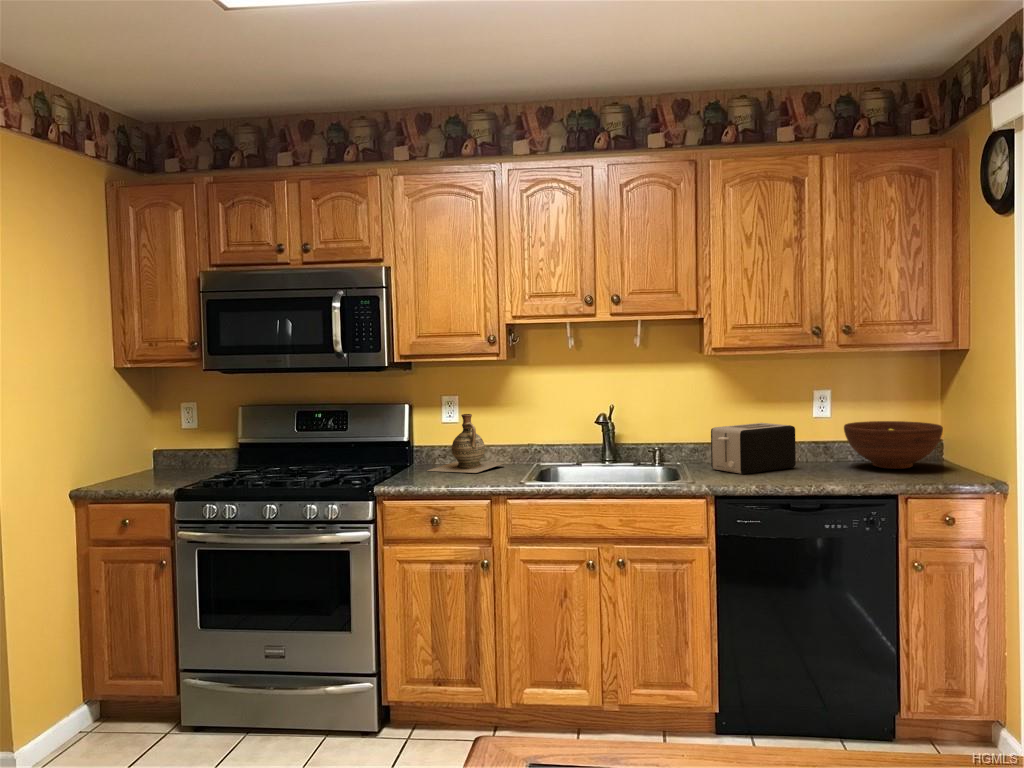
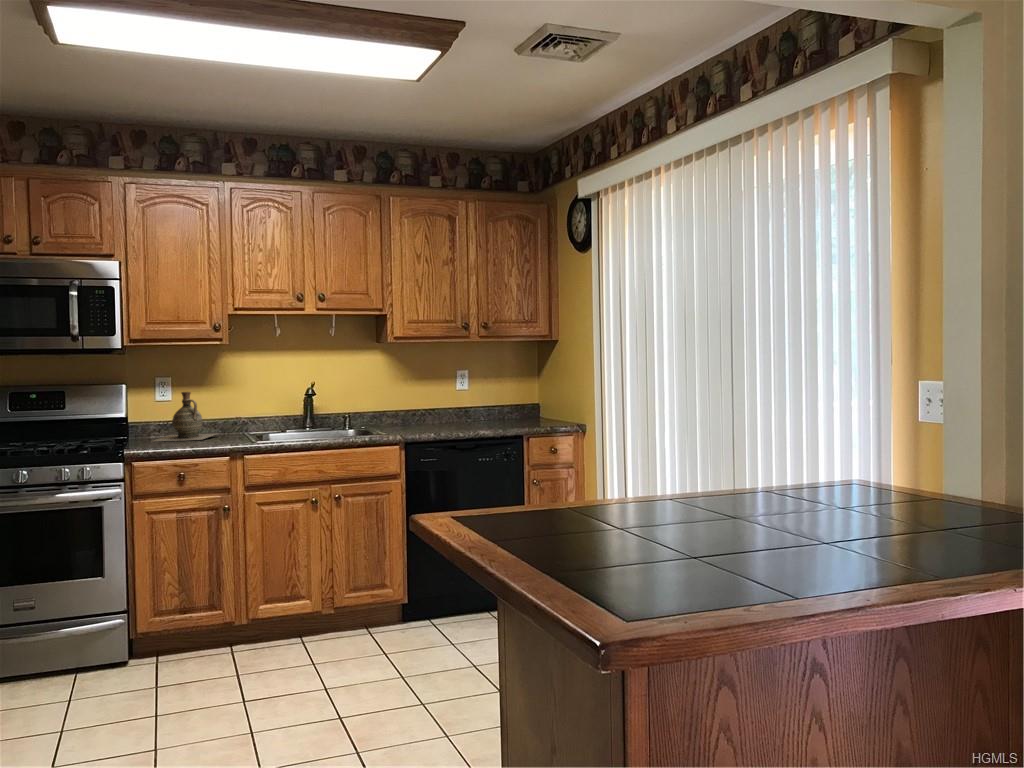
fruit bowl: present [844,421,943,469] -> none [480,392,544,424]
toaster: present [711,423,796,474] -> none [390,395,449,431]

